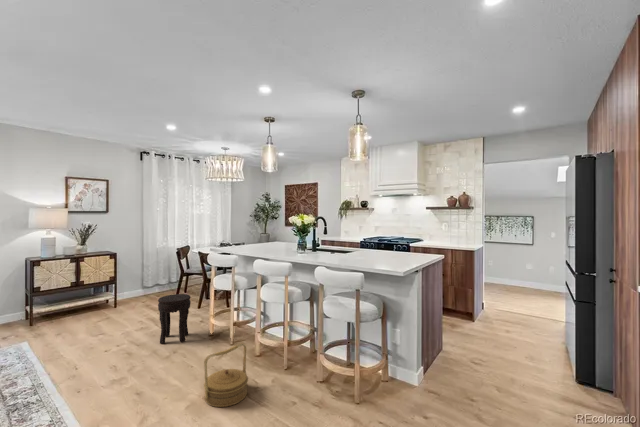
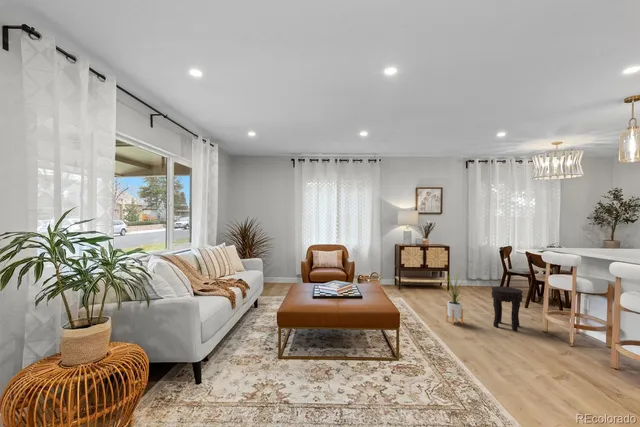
house plant: none [88,286,131,359] -> present [446,278,463,324]
basket: present [204,344,248,407] -> none [548,343,600,400]

